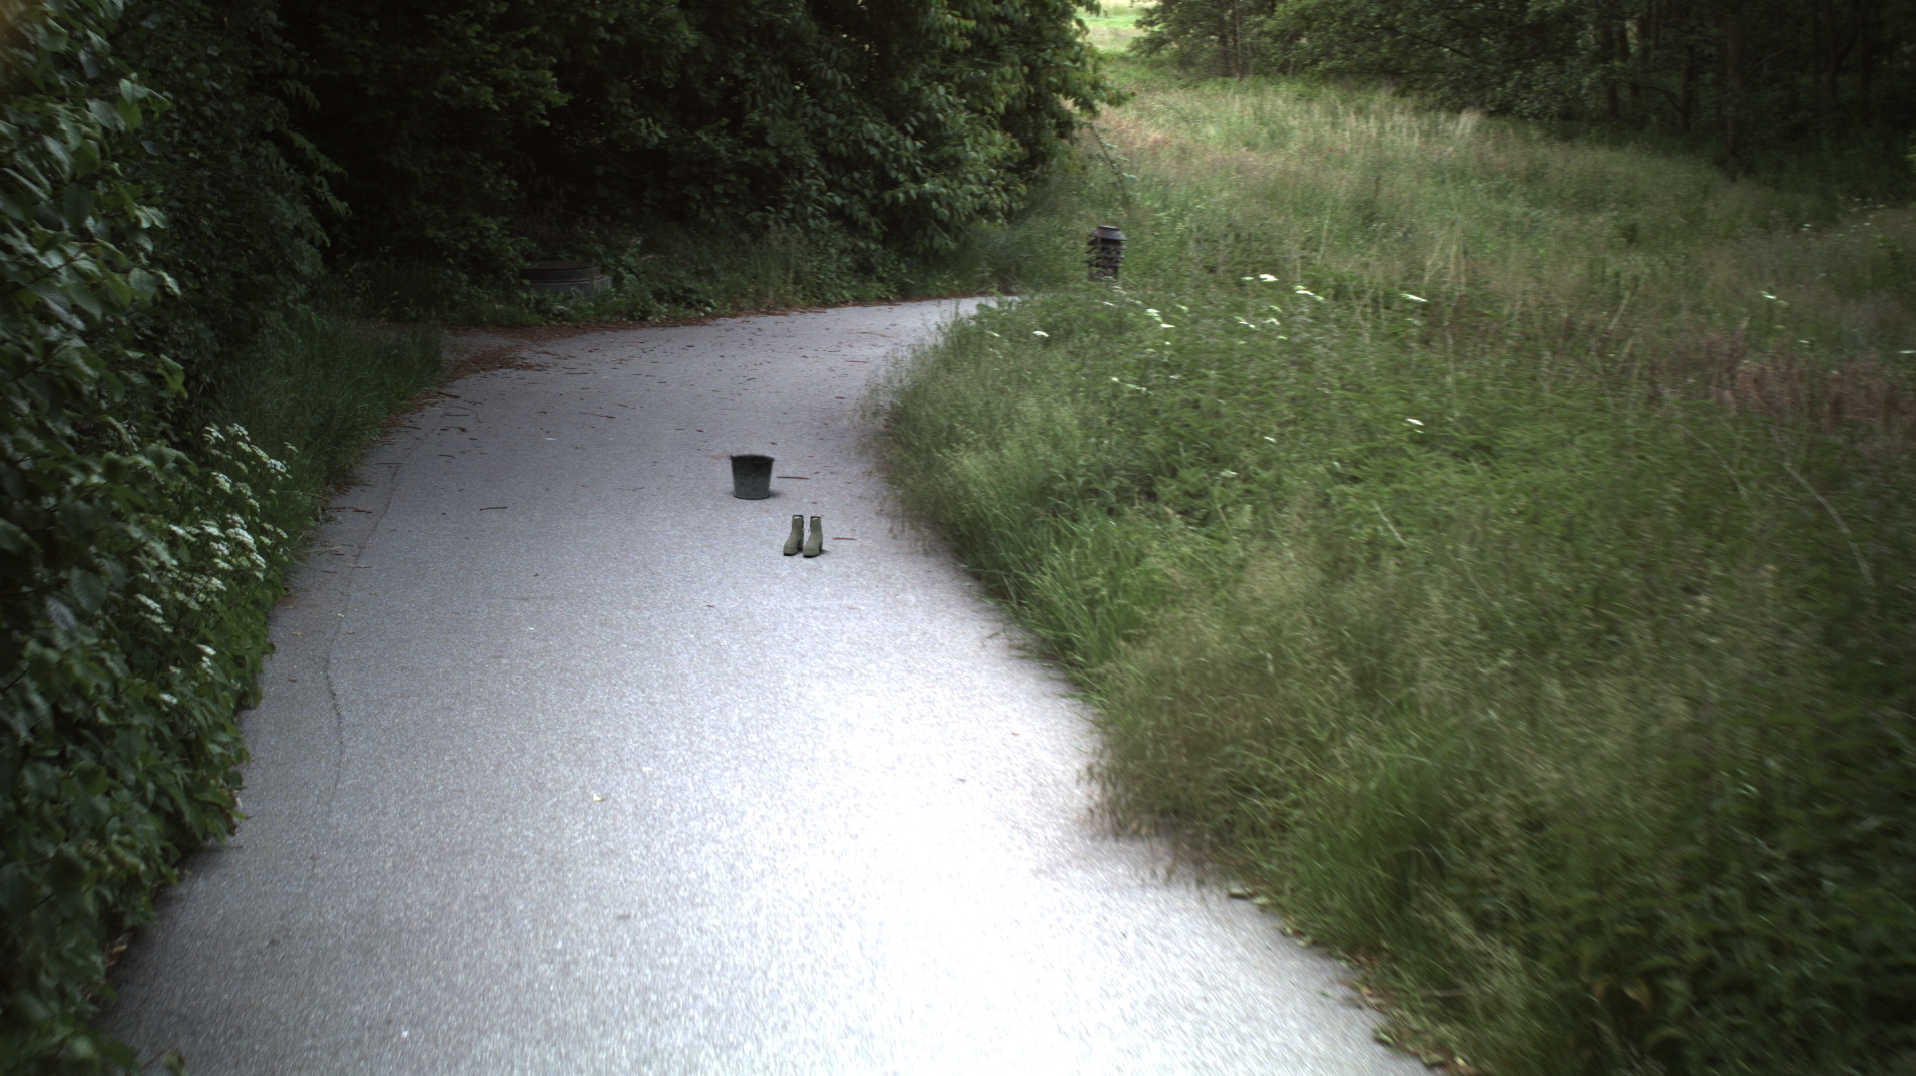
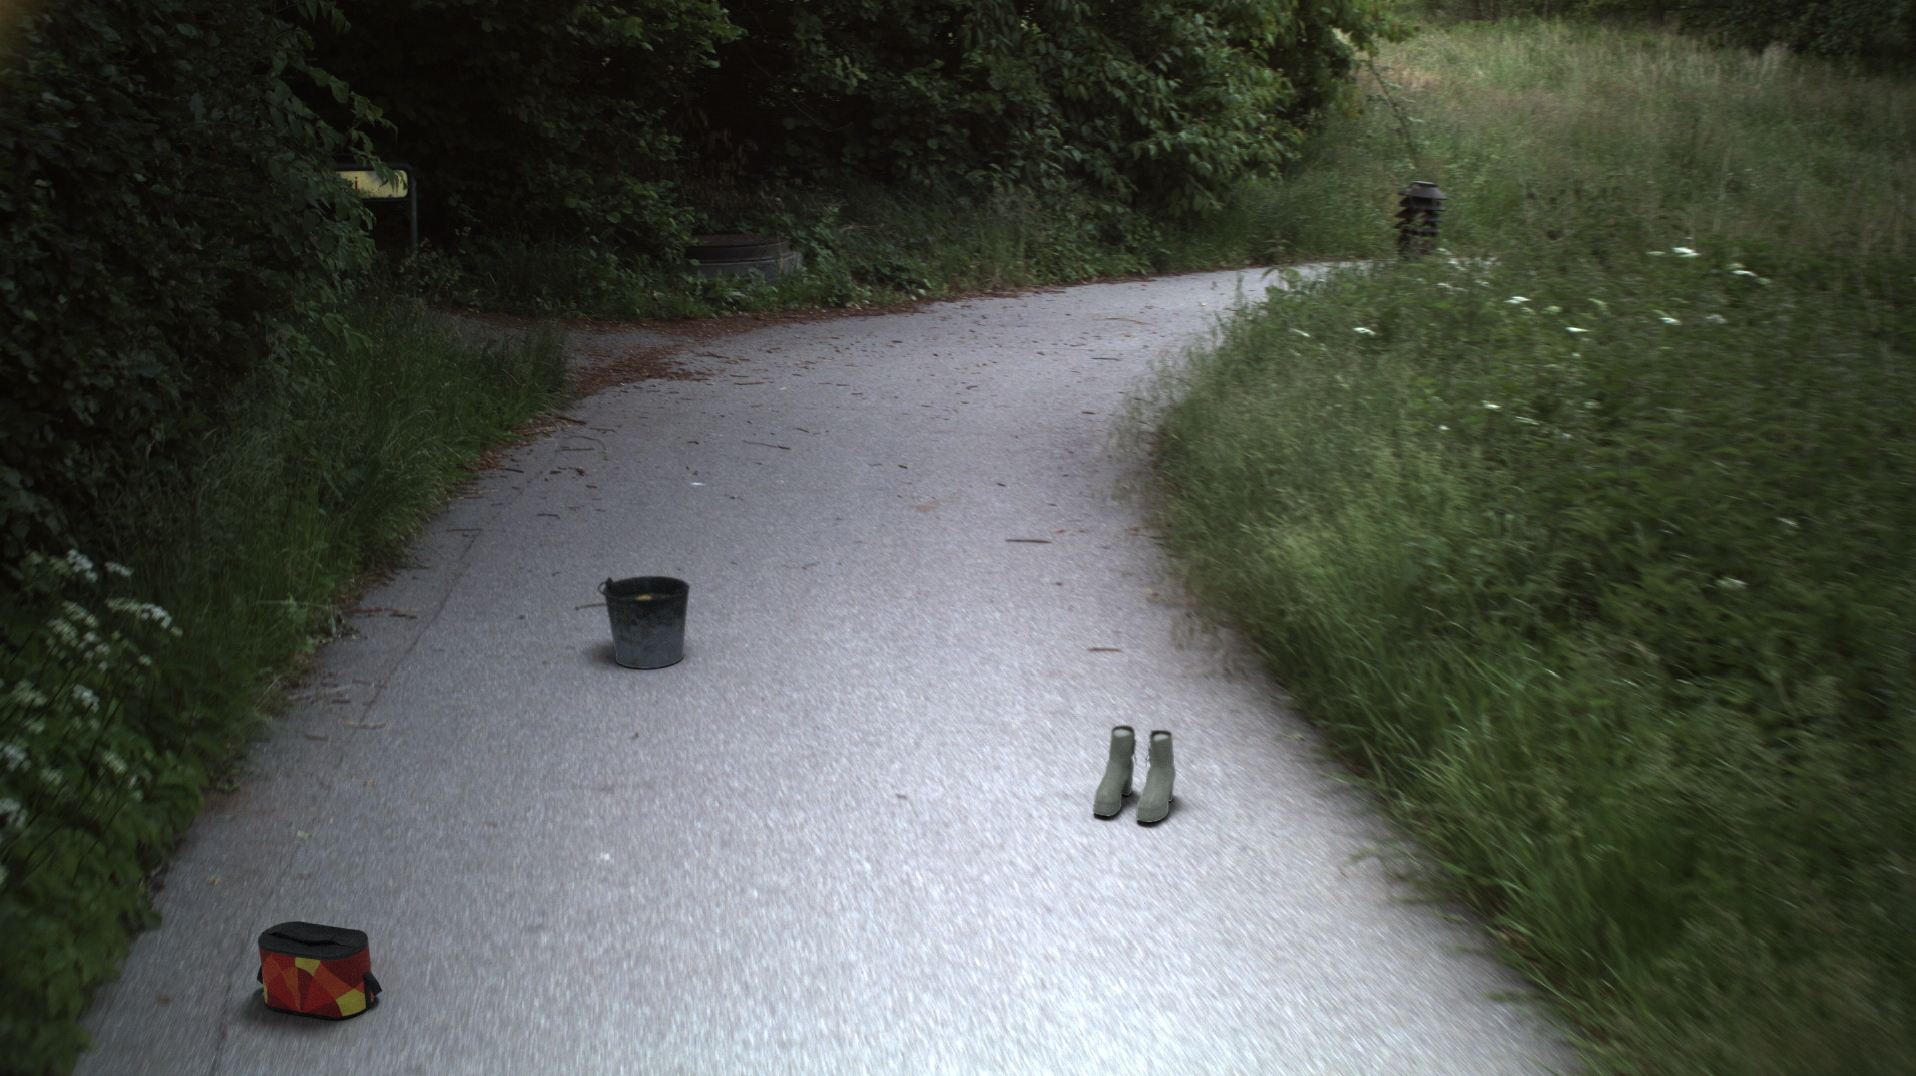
bucket: present [728,454,775,499] -> present [598,576,690,669]
bag: none [417,566,473,601] -> present [257,921,382,1020]

